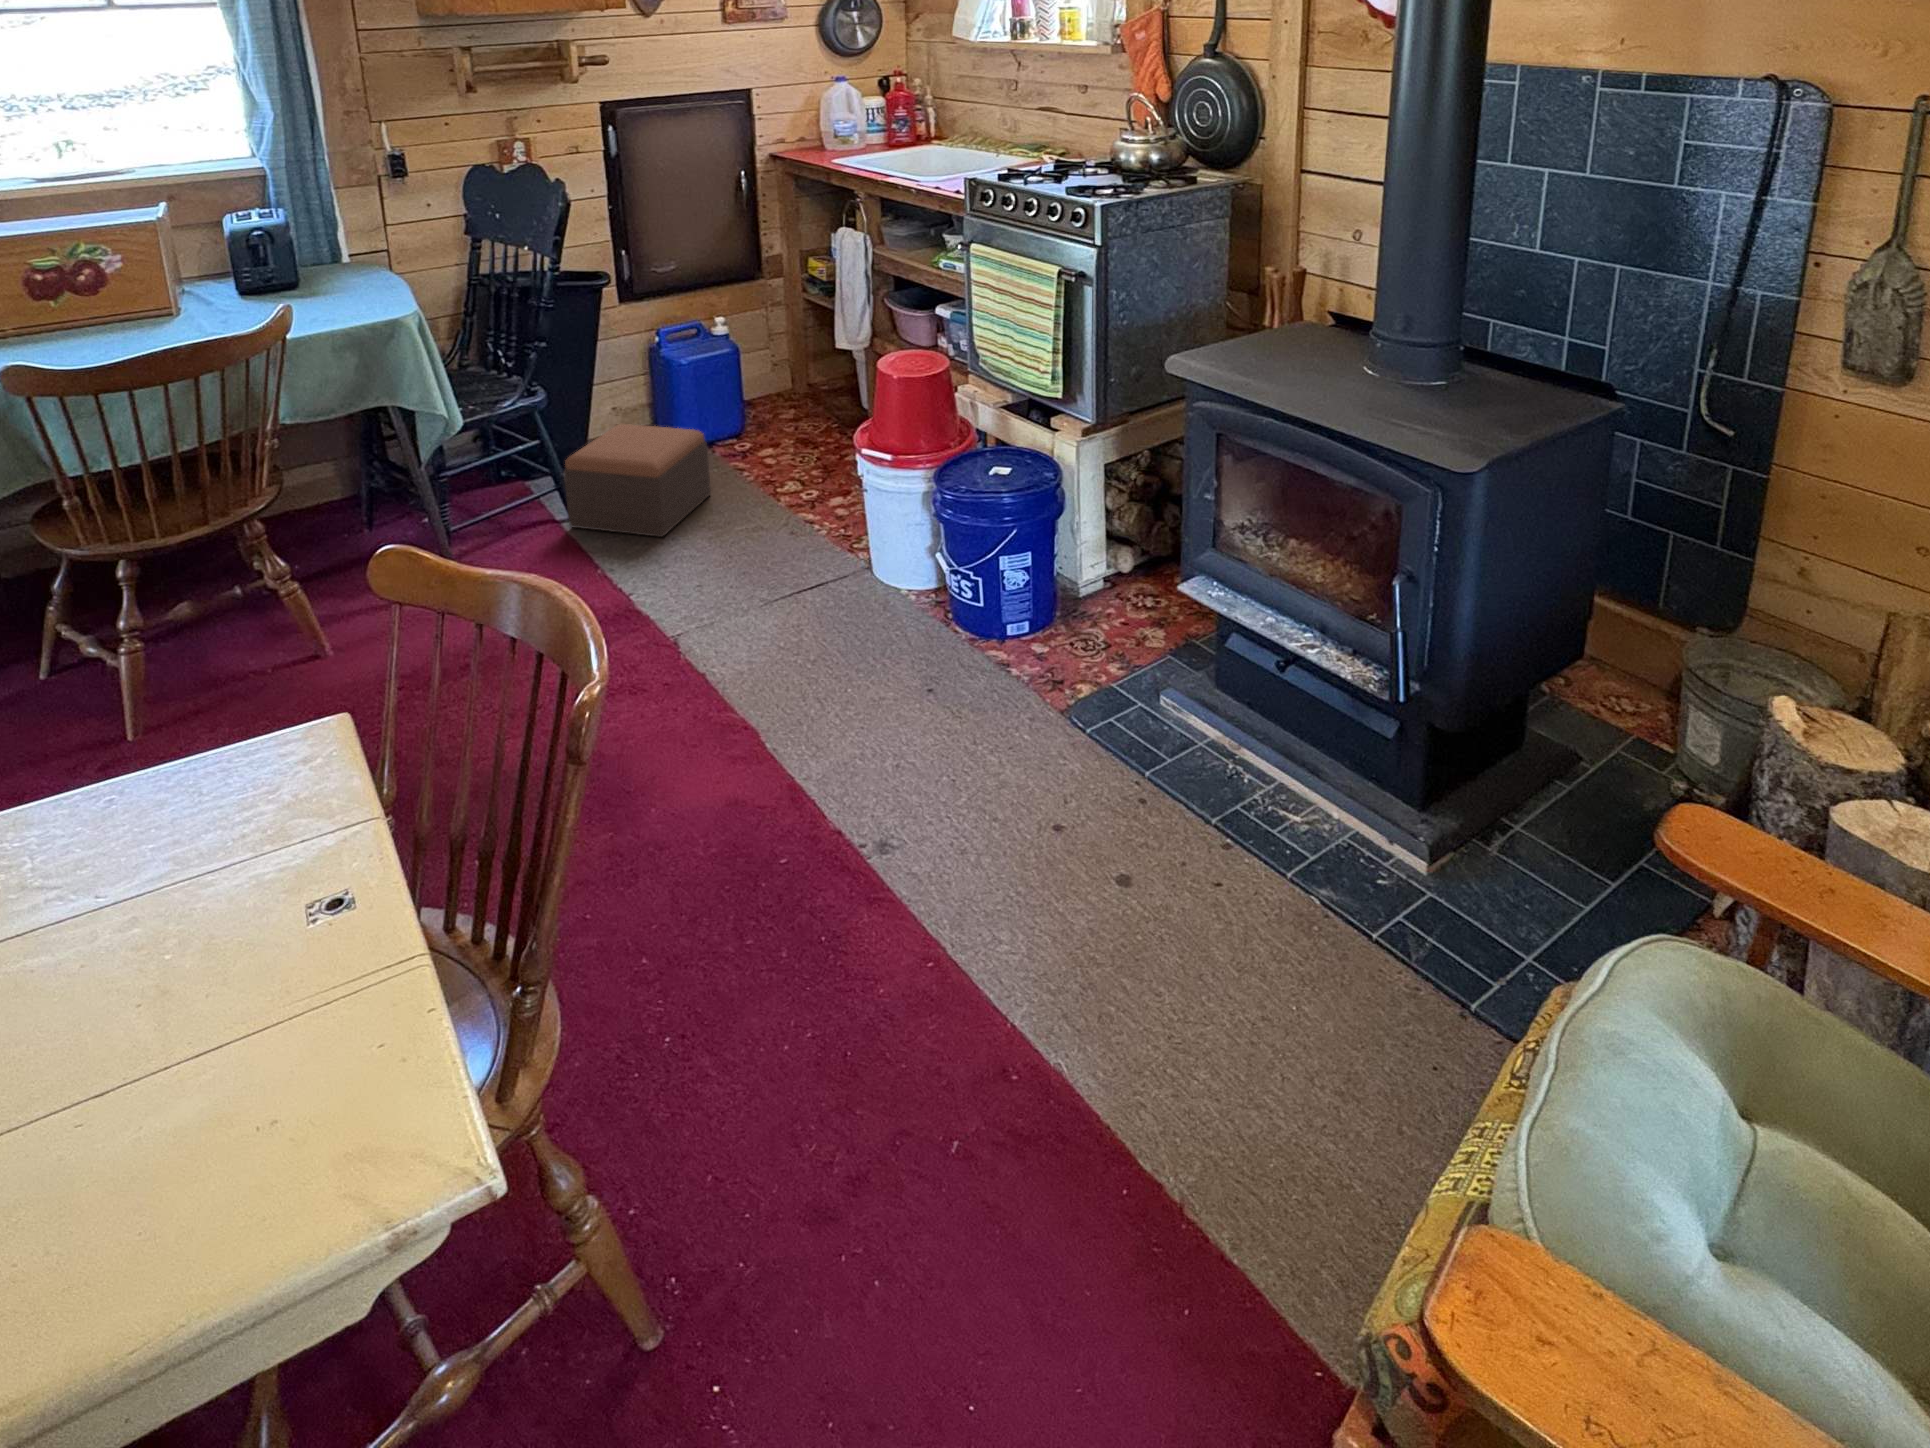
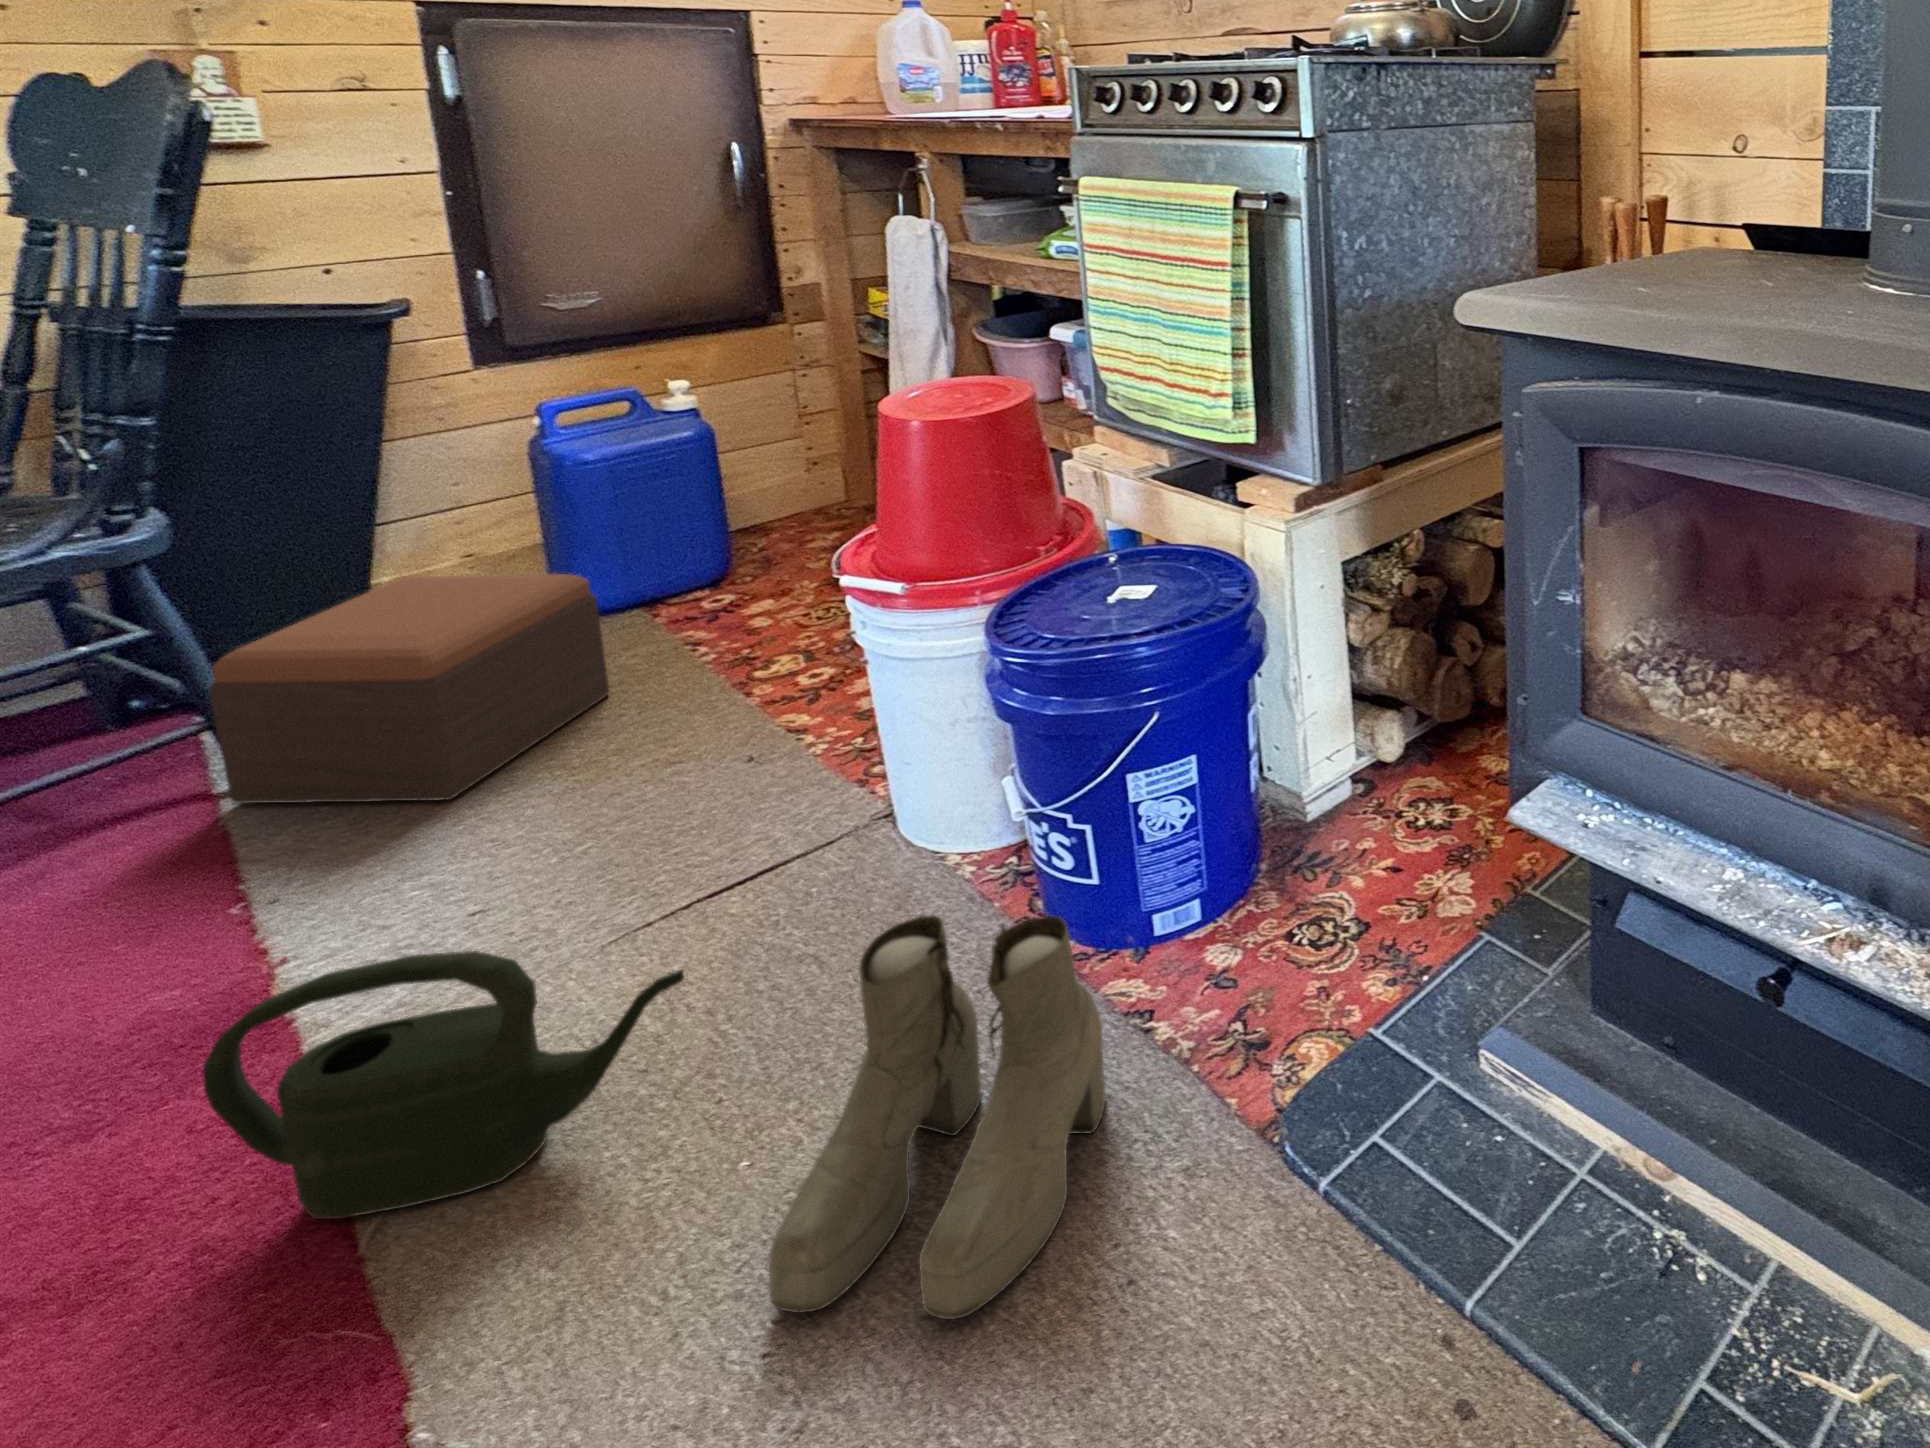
watering can: none [664,586,823,682] -> present [203,951,684,1219]
boots: none [874,598,992,743] -> present [769,915,1105,1319]

